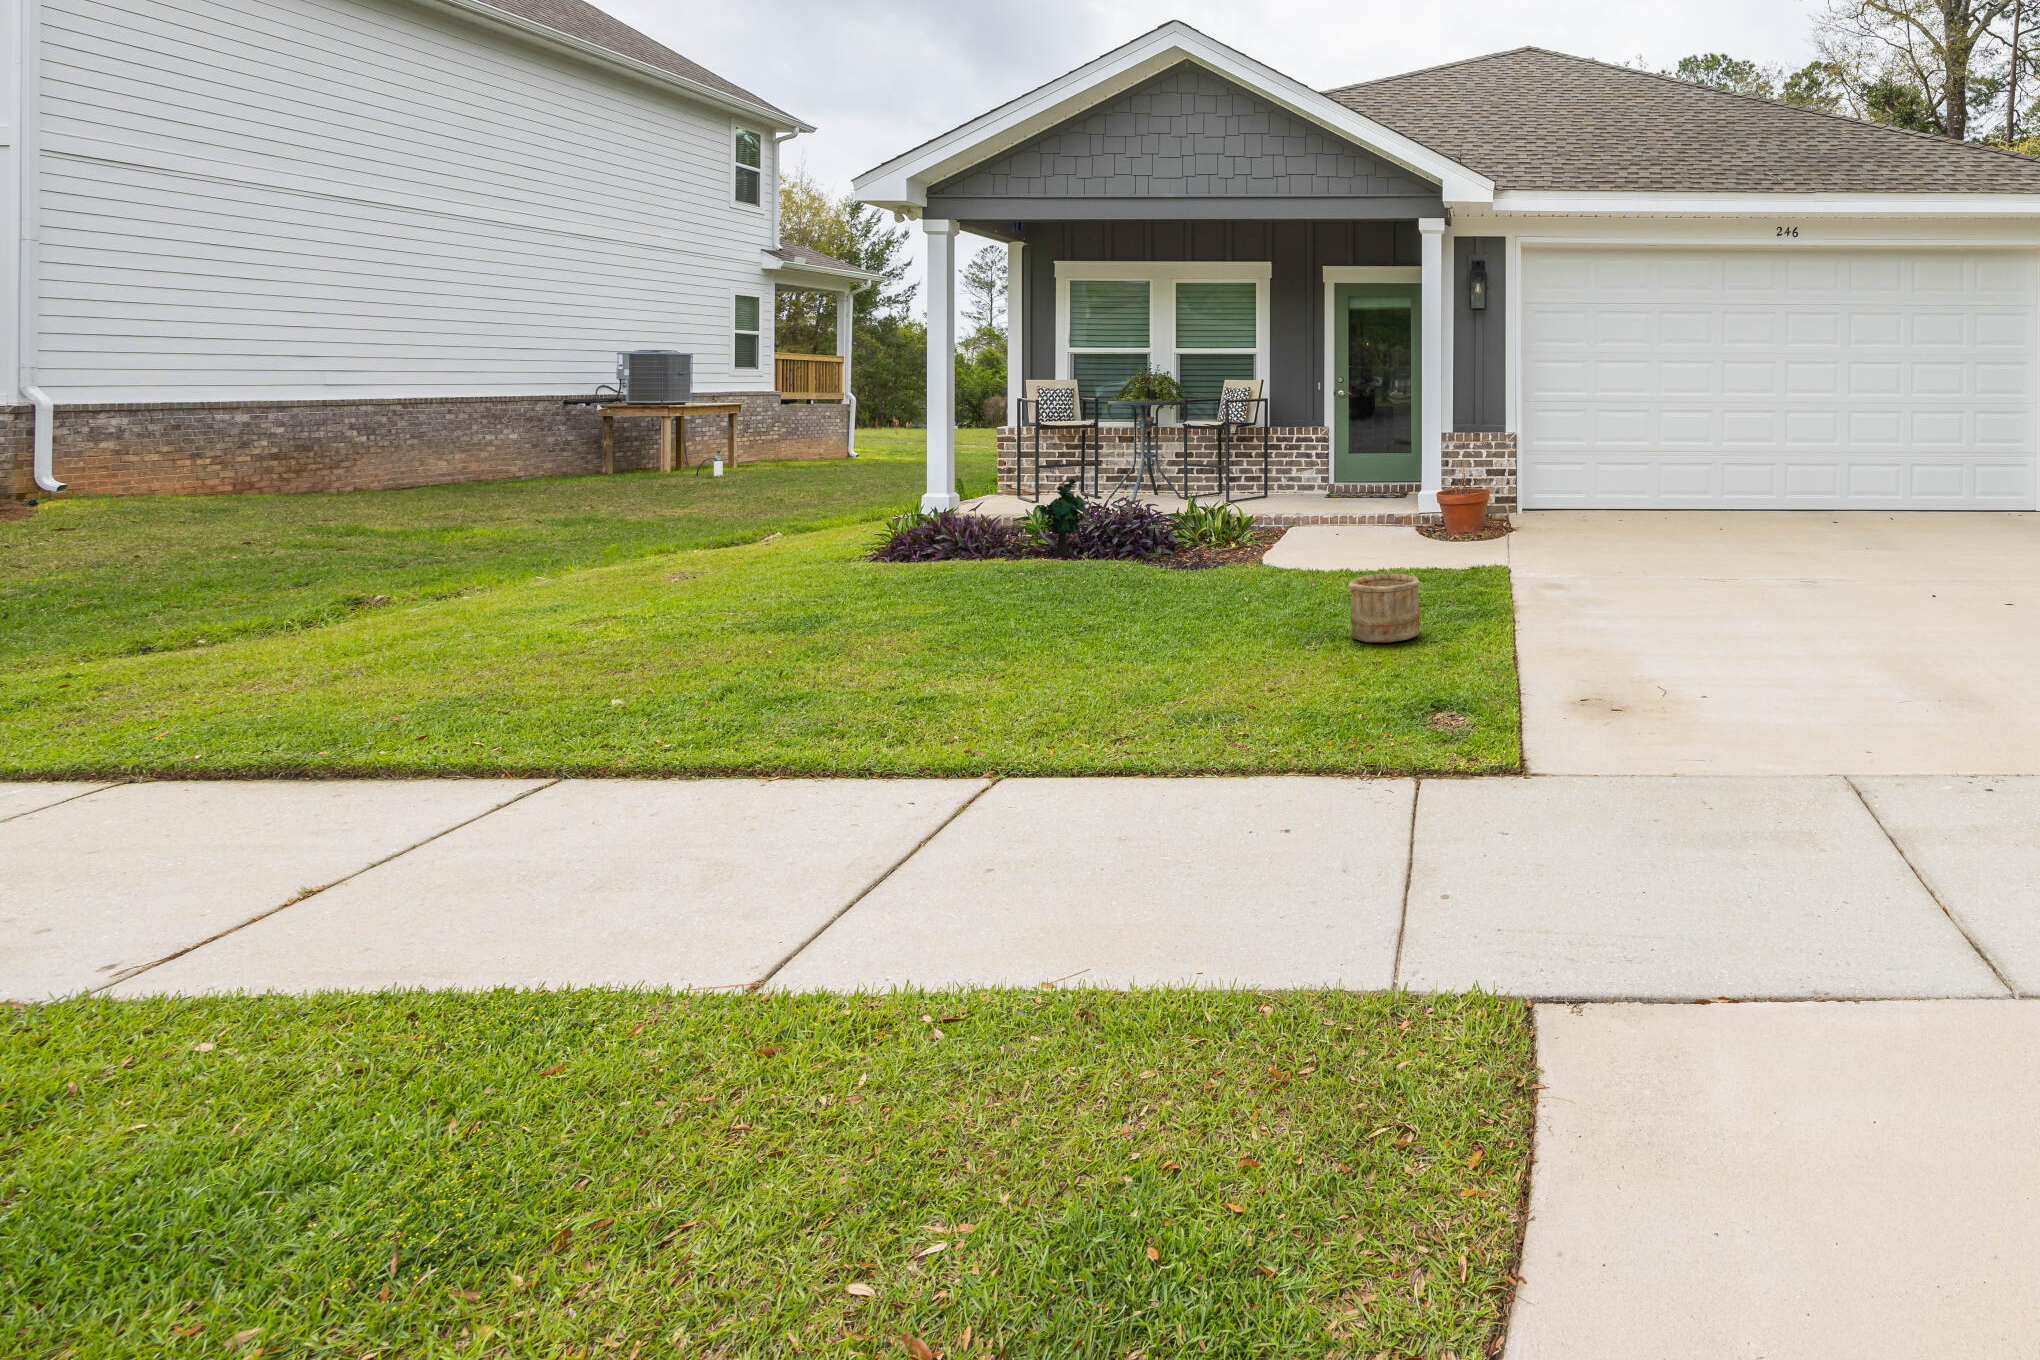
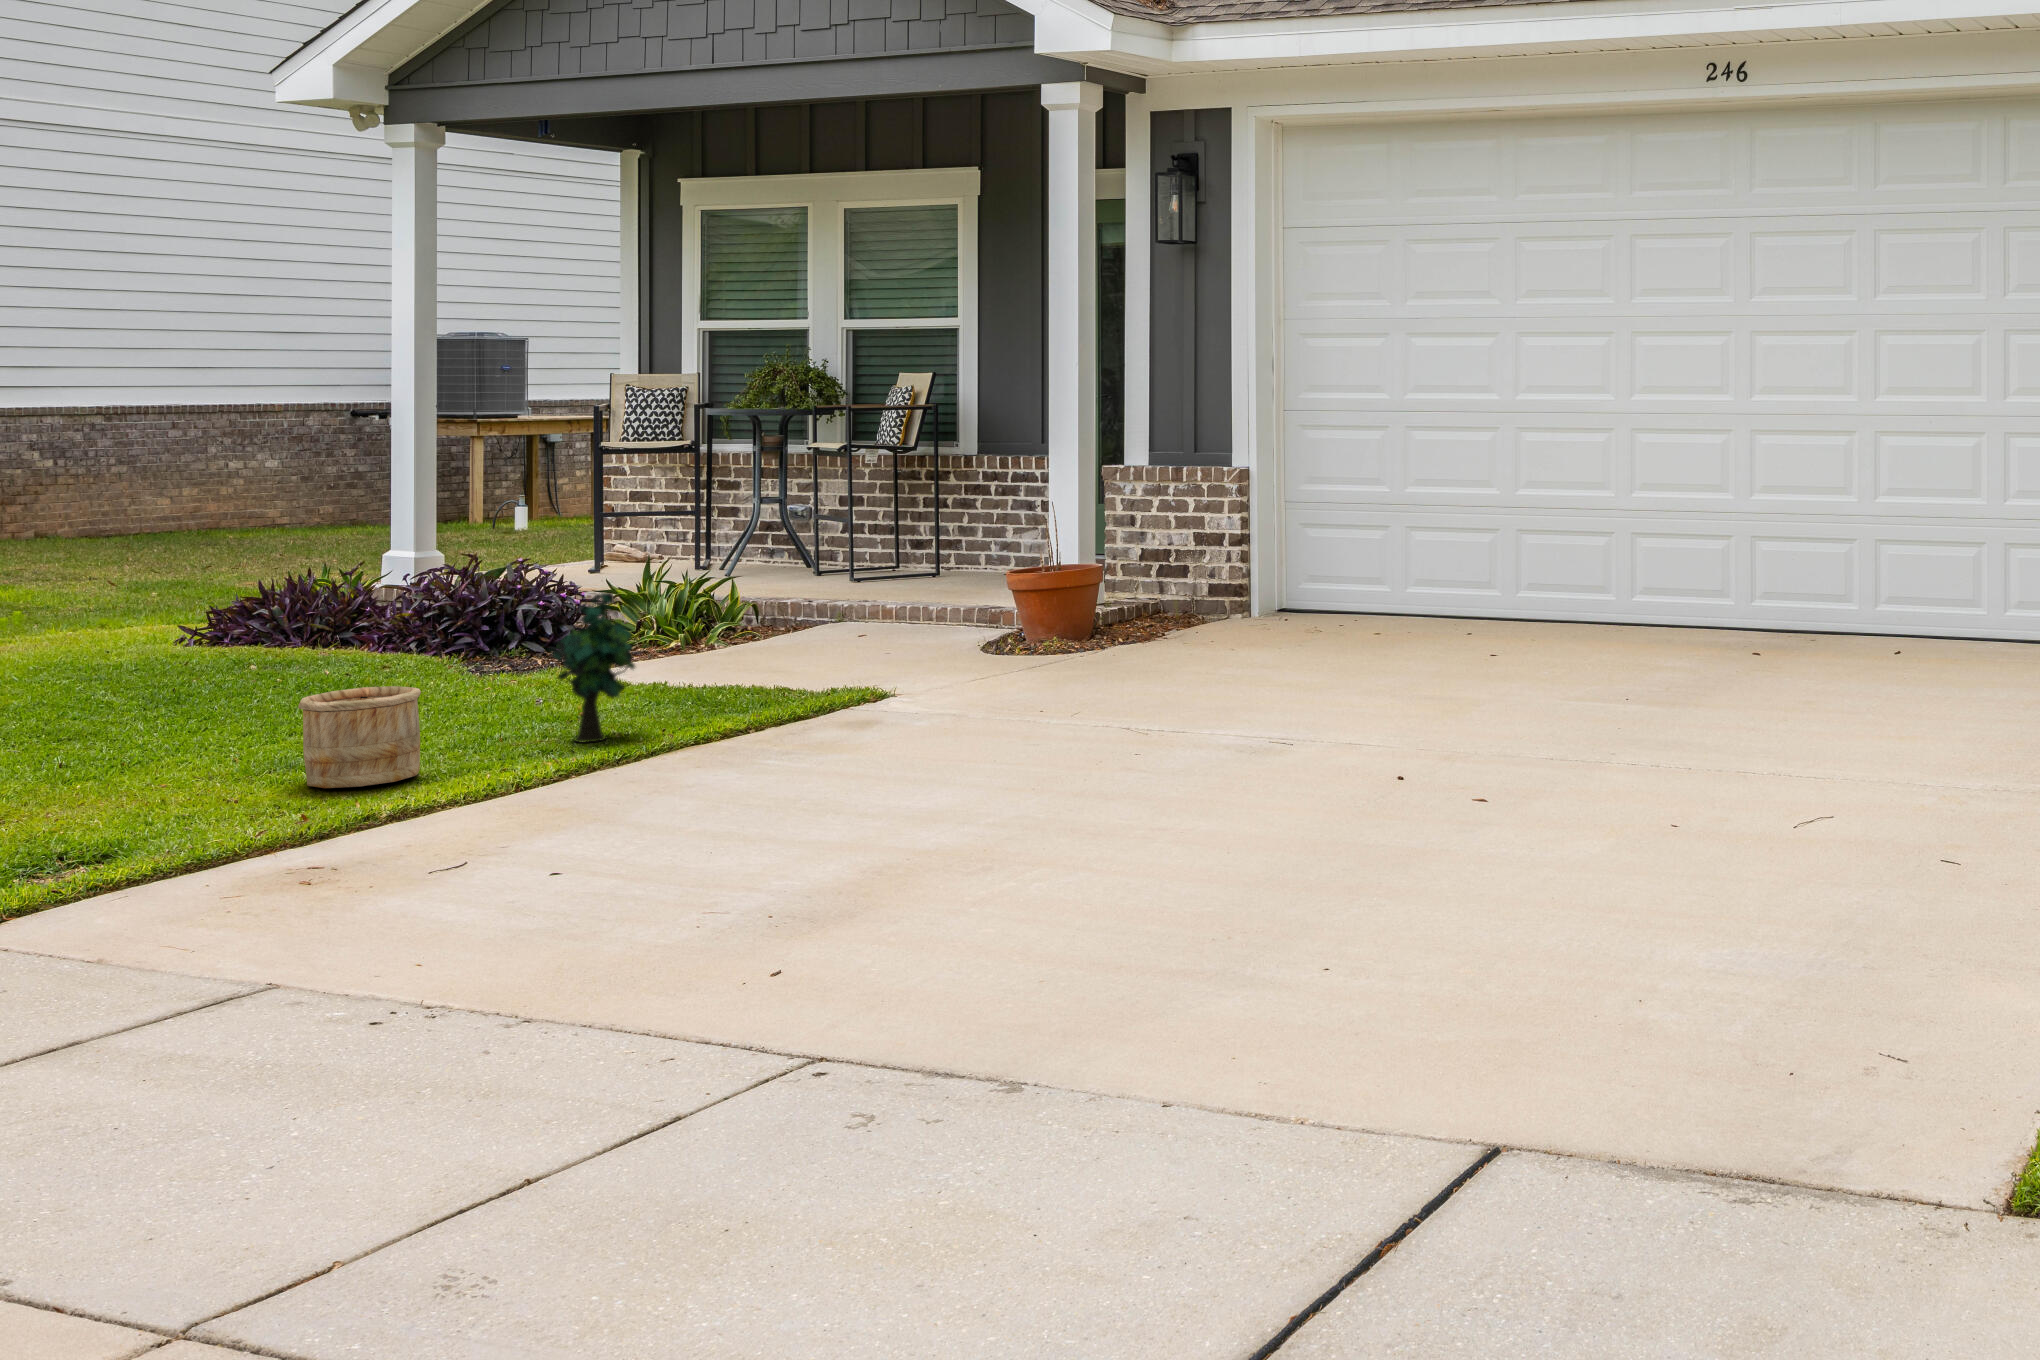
decorative plant: present [1039,479,1085,557] -> present [546,593,635,743]

